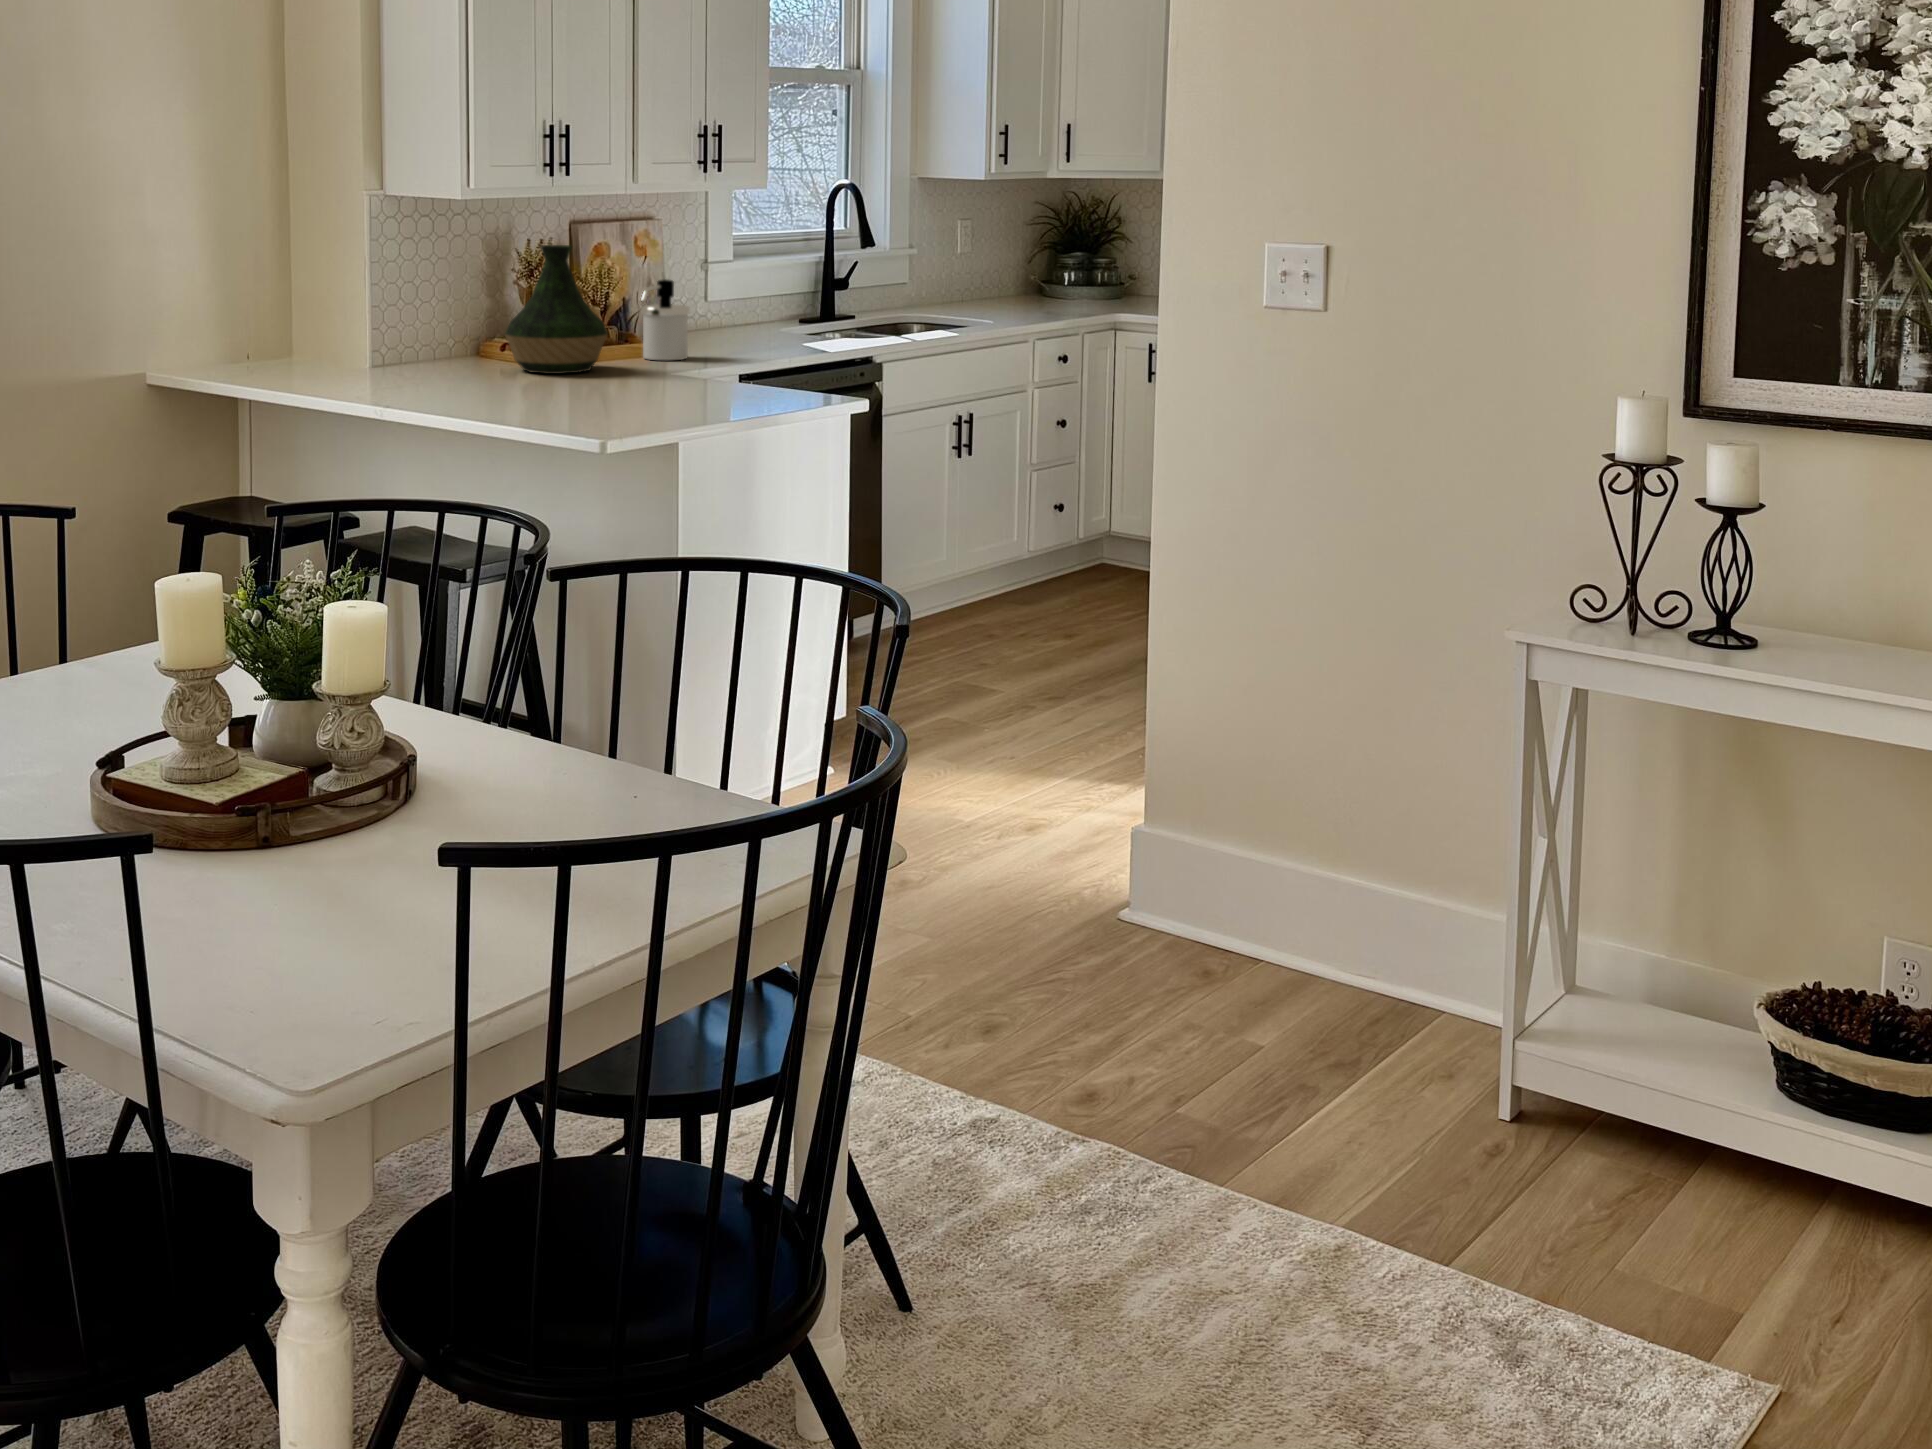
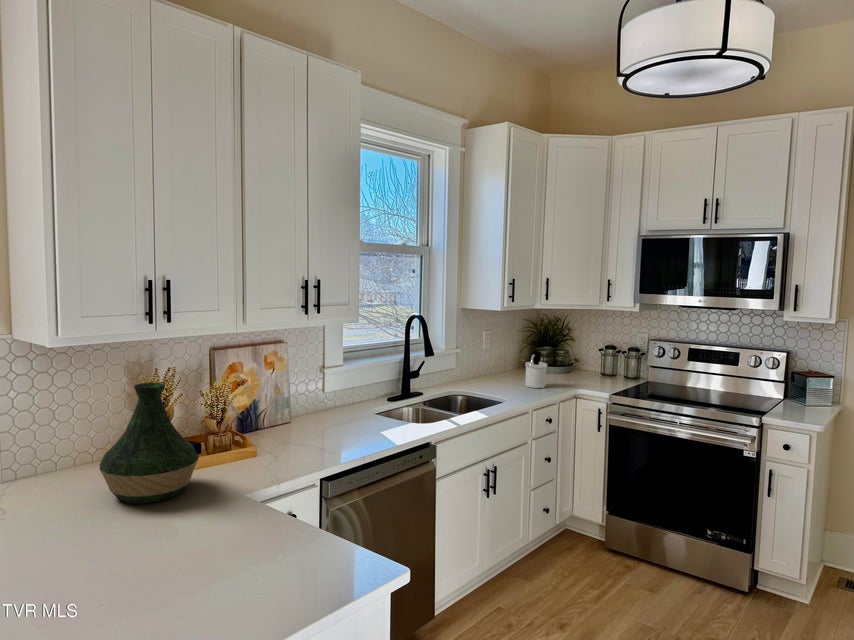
soap dispenser: present [641,279,690,360] -> present [525,351,547,388]

